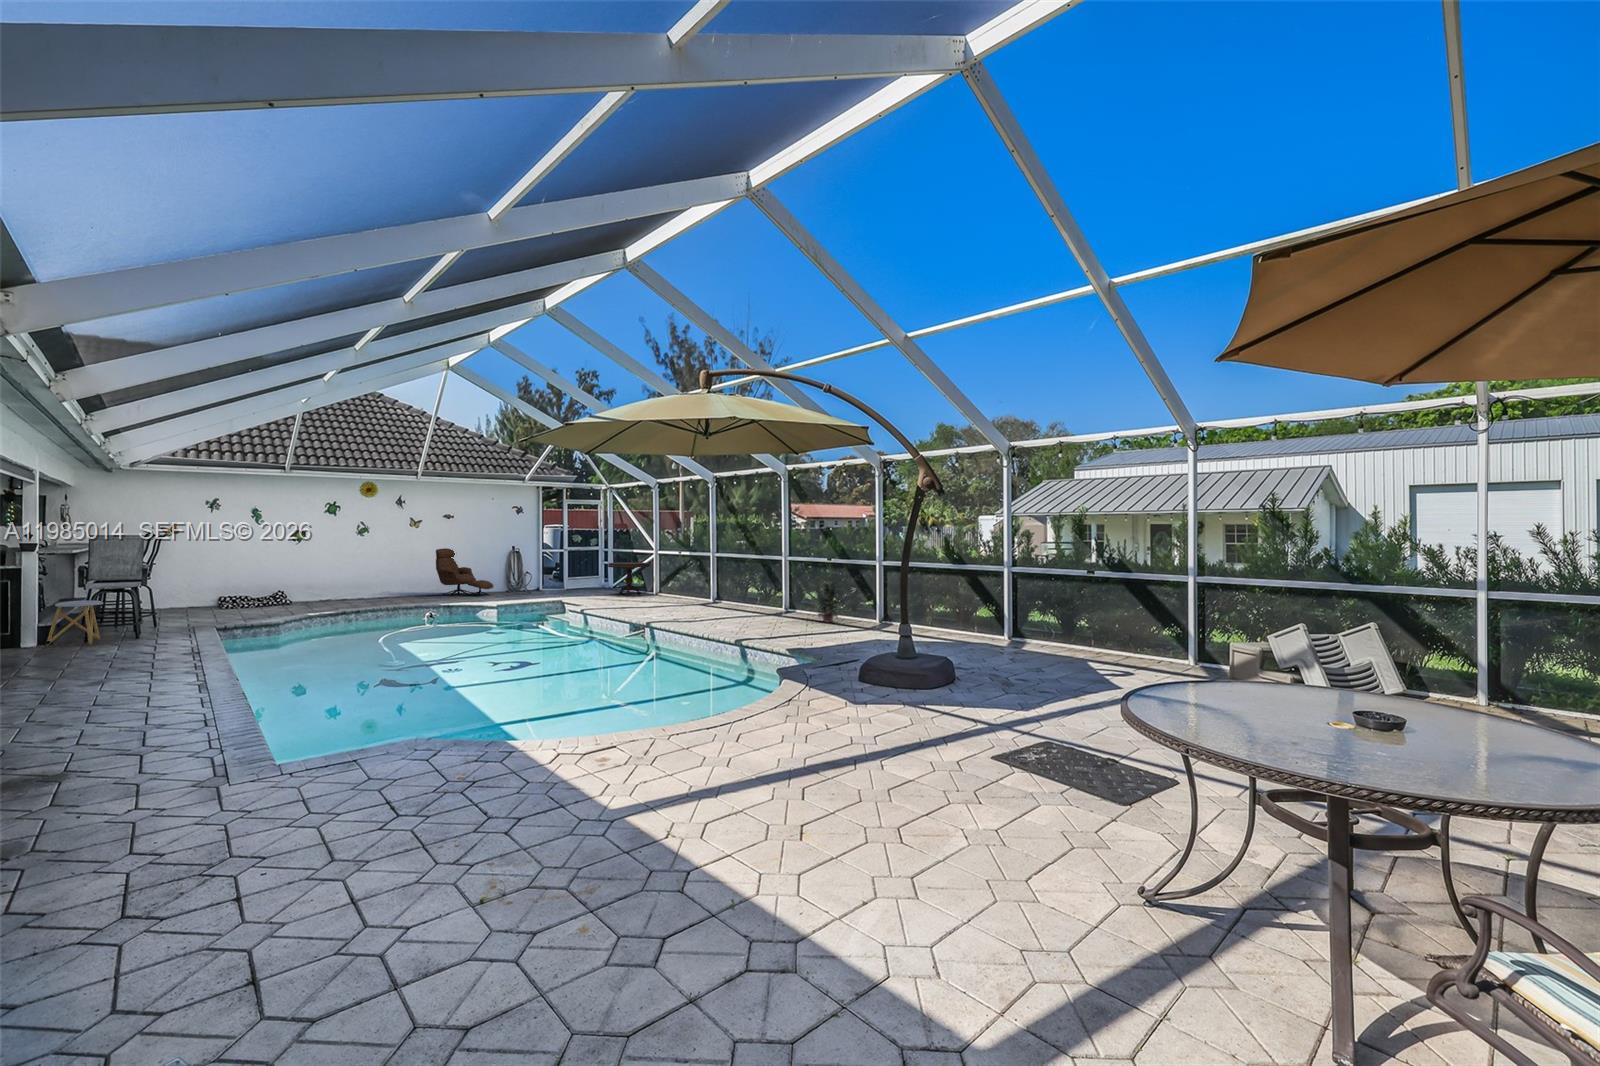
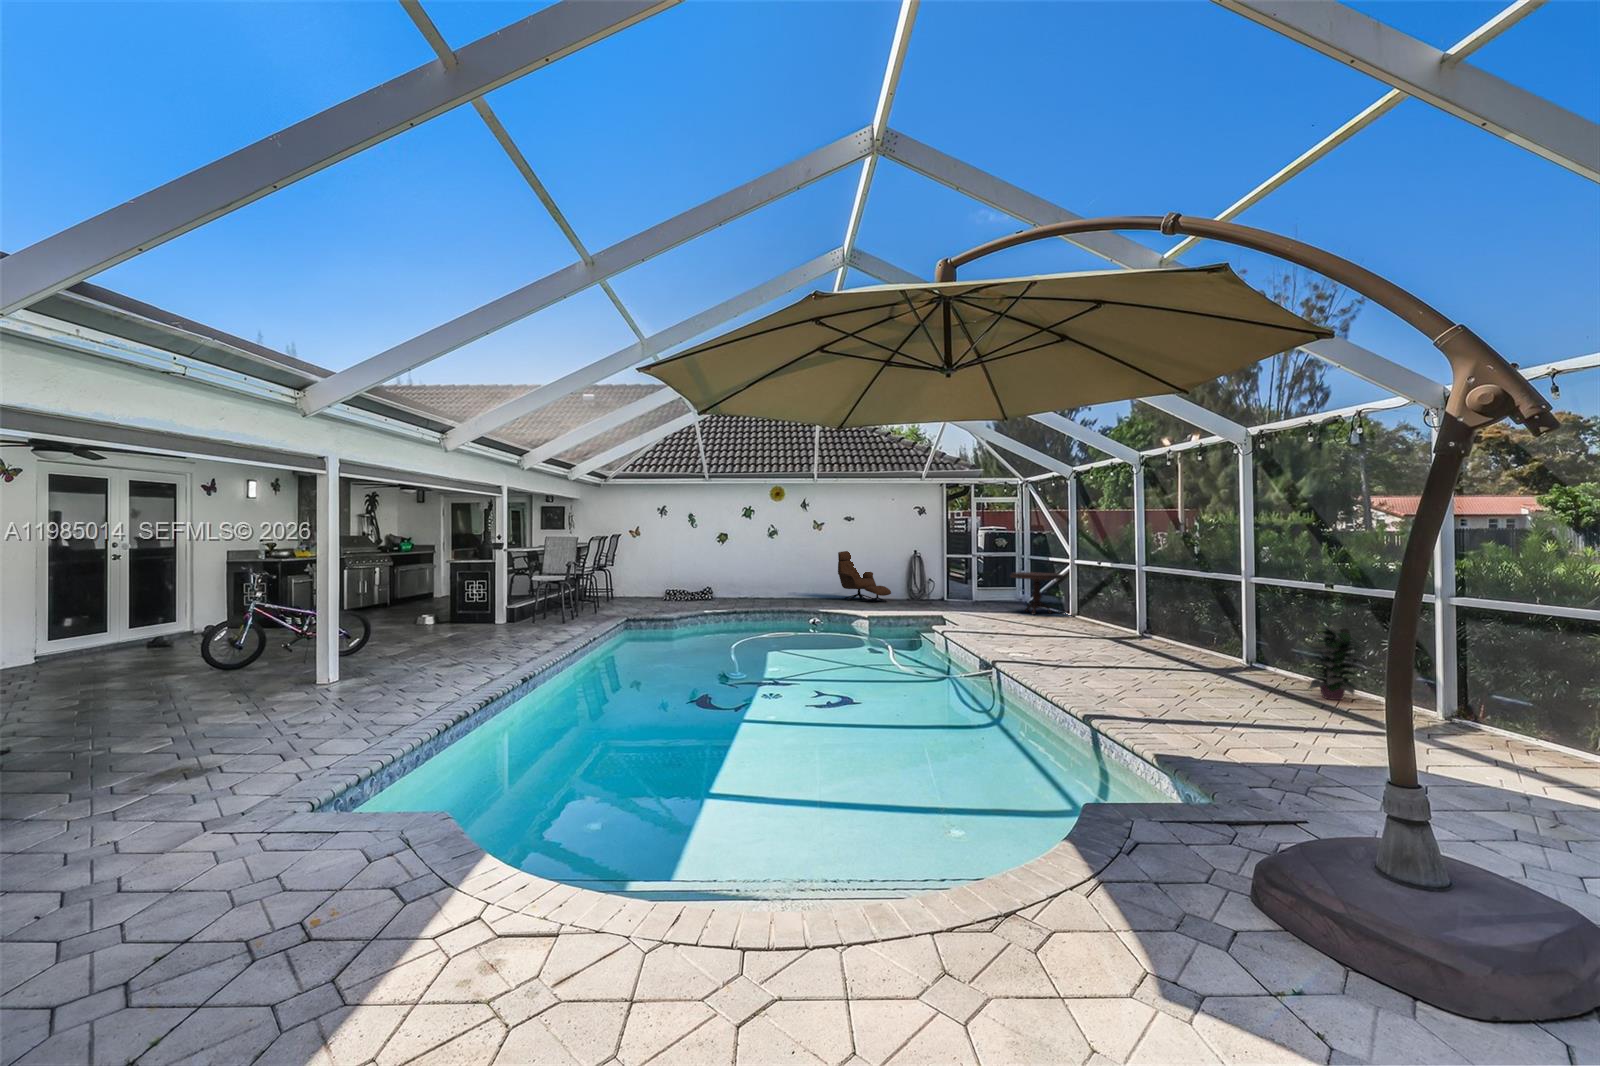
stool: present [46,600,103,645] -> none [495,591,532,629]

